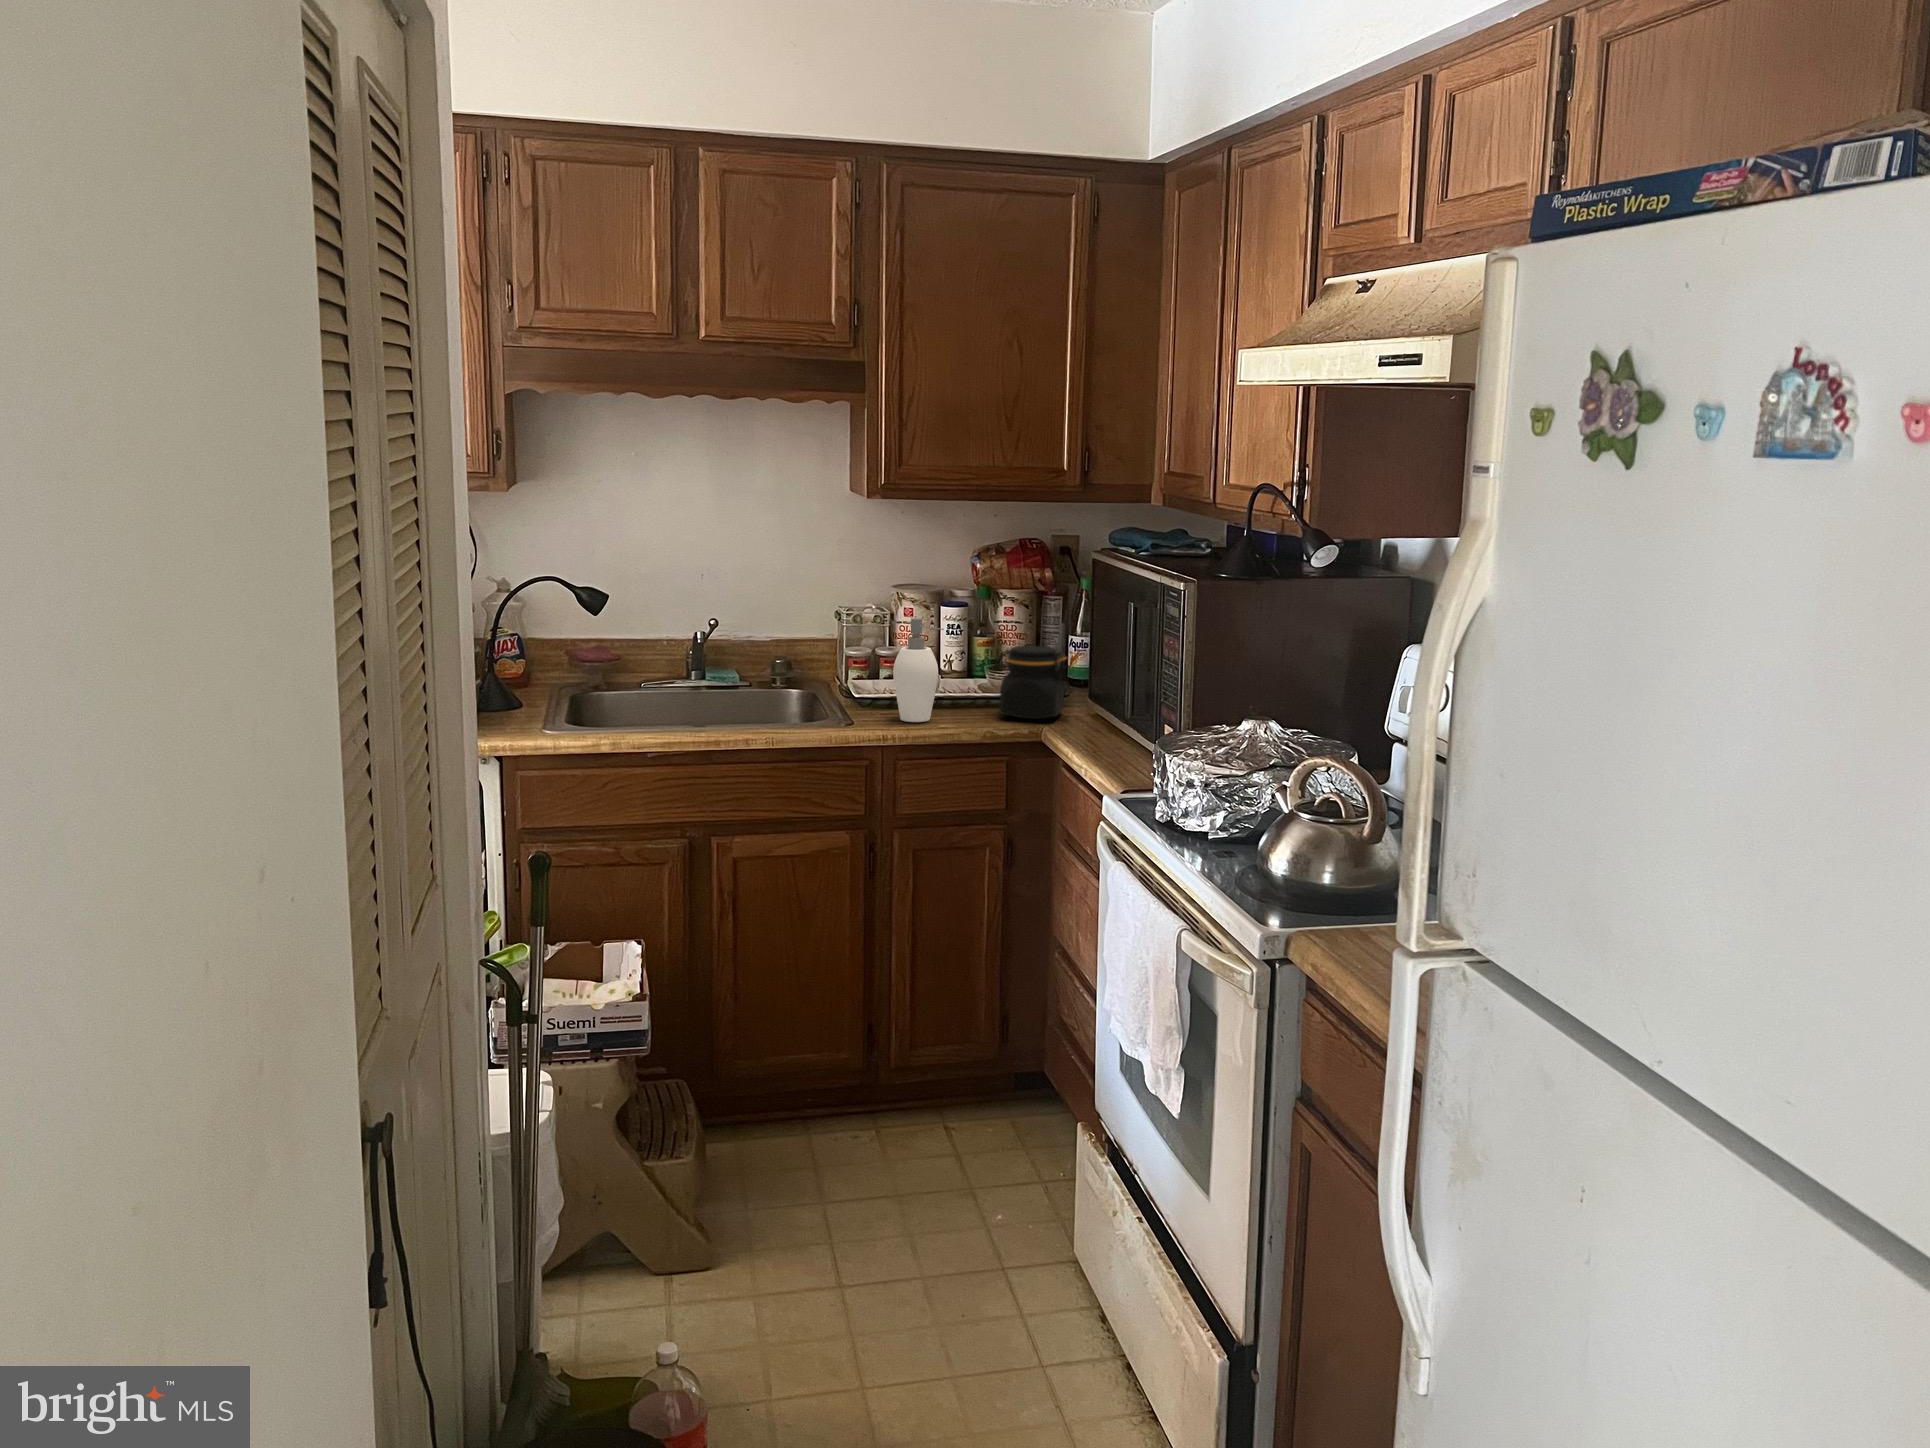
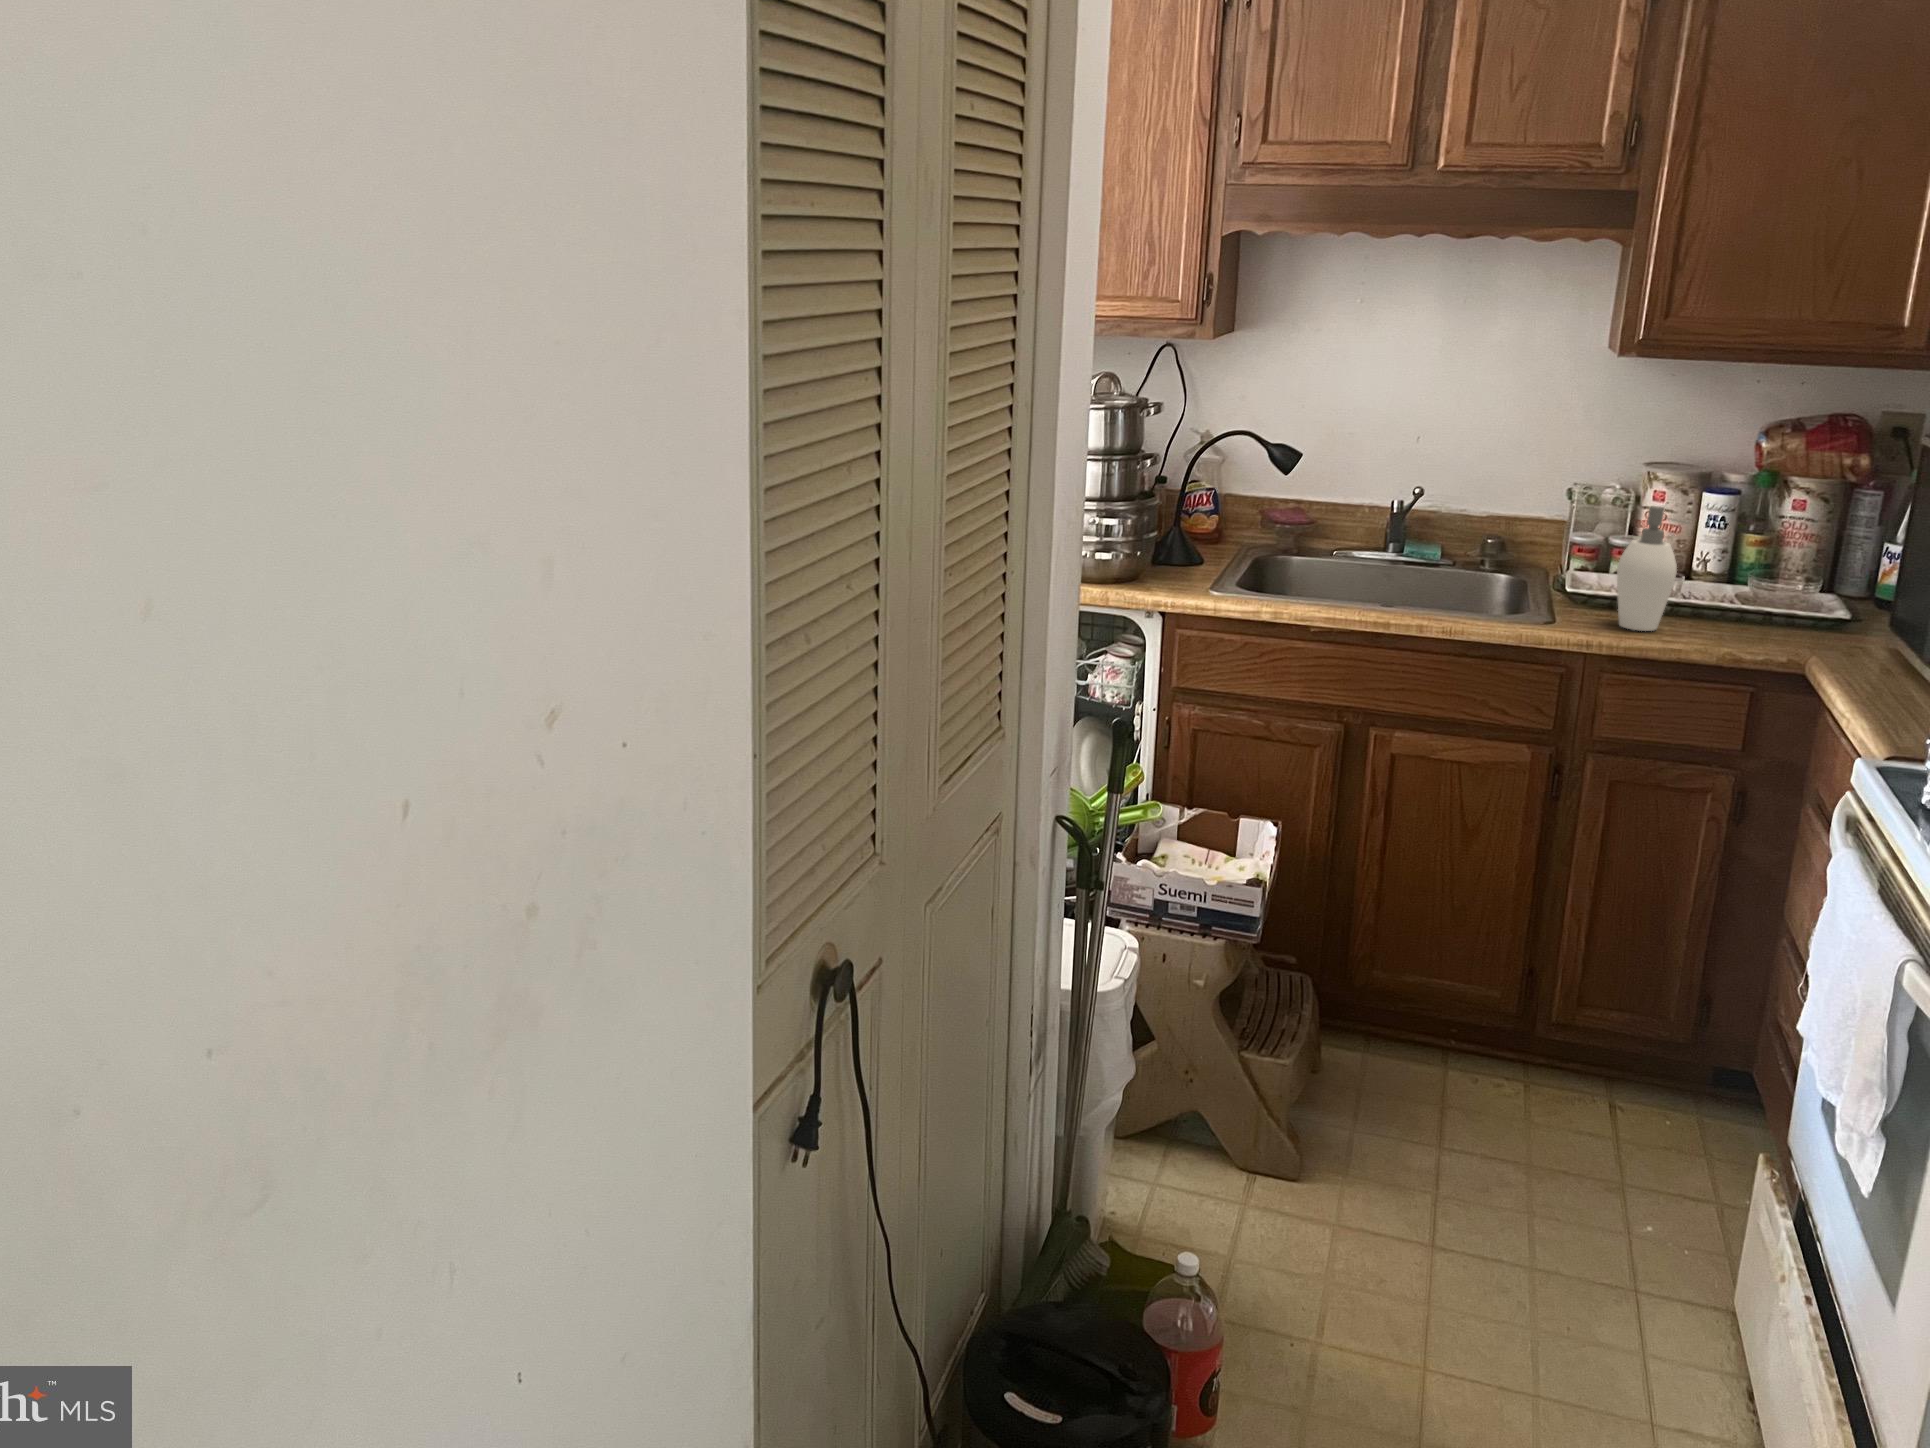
jar: present [995,645,1069,719] -> none [1754,552,1863,646]

